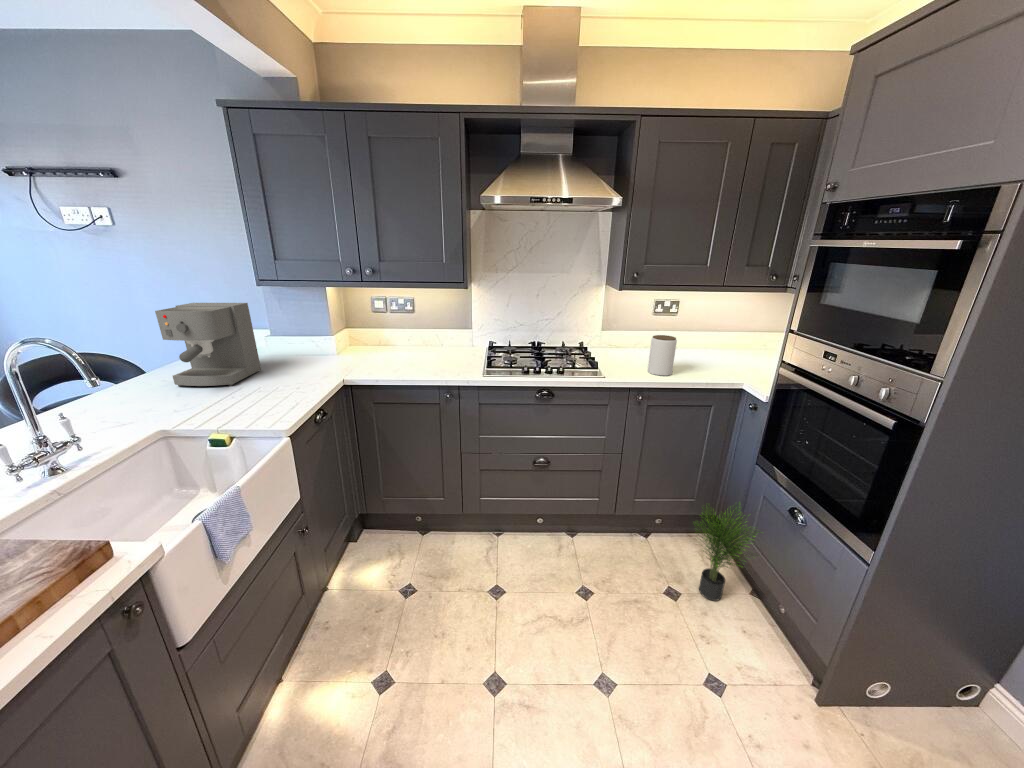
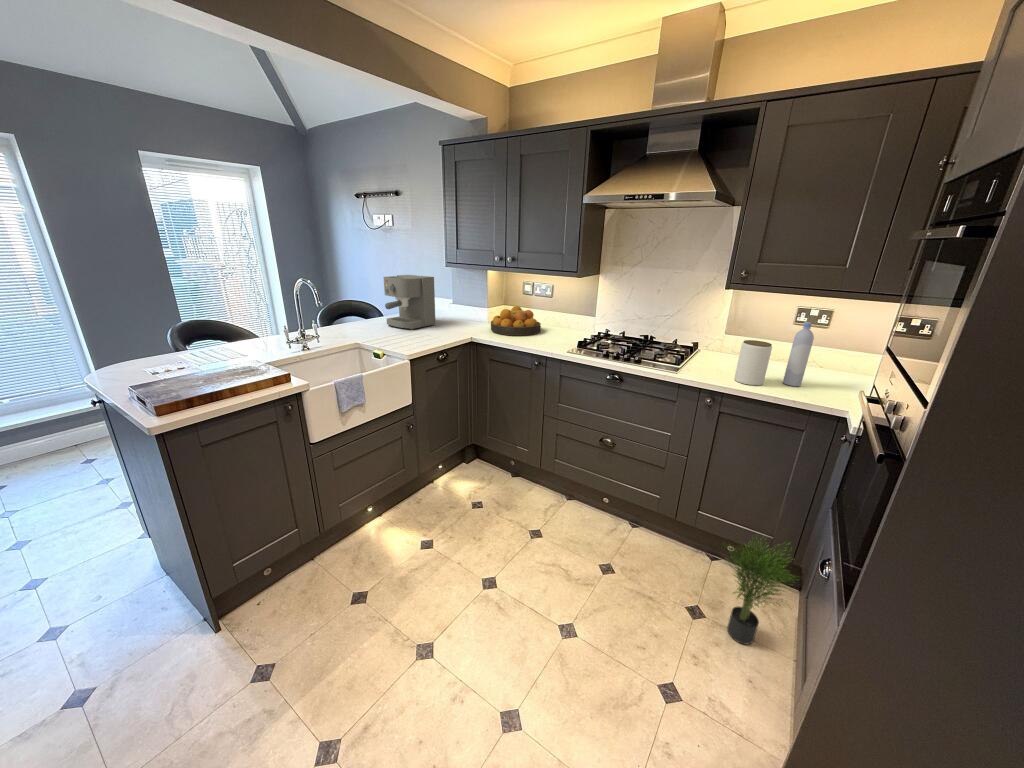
bottle: none [678,314,699,369] -> present [783,322,814,386]
fruit bowl: none [352,329,417,368] -> present [491,306,541,335]

